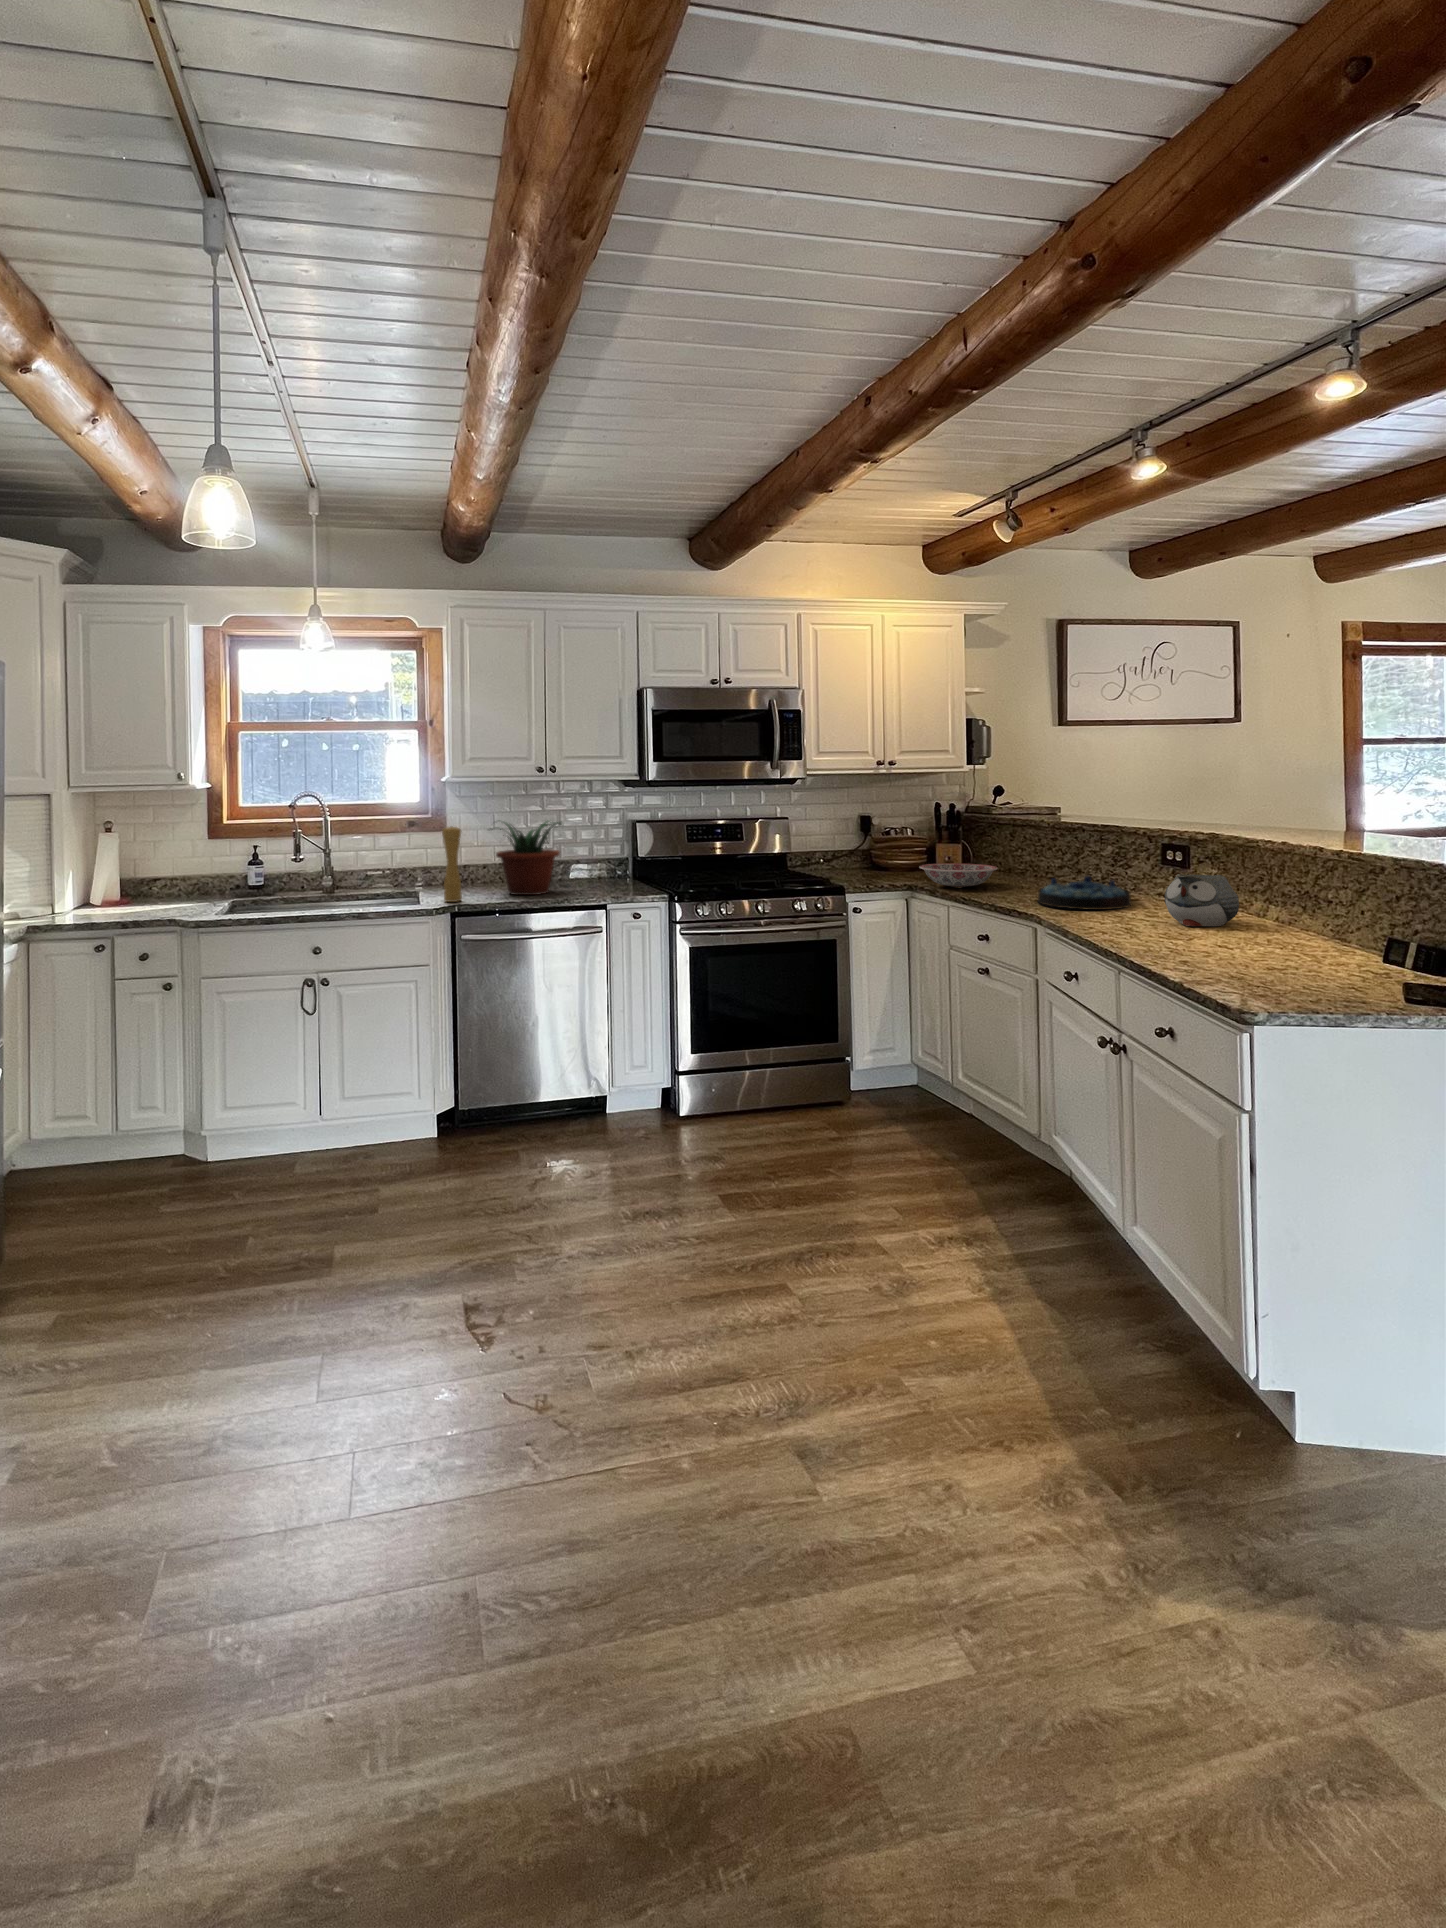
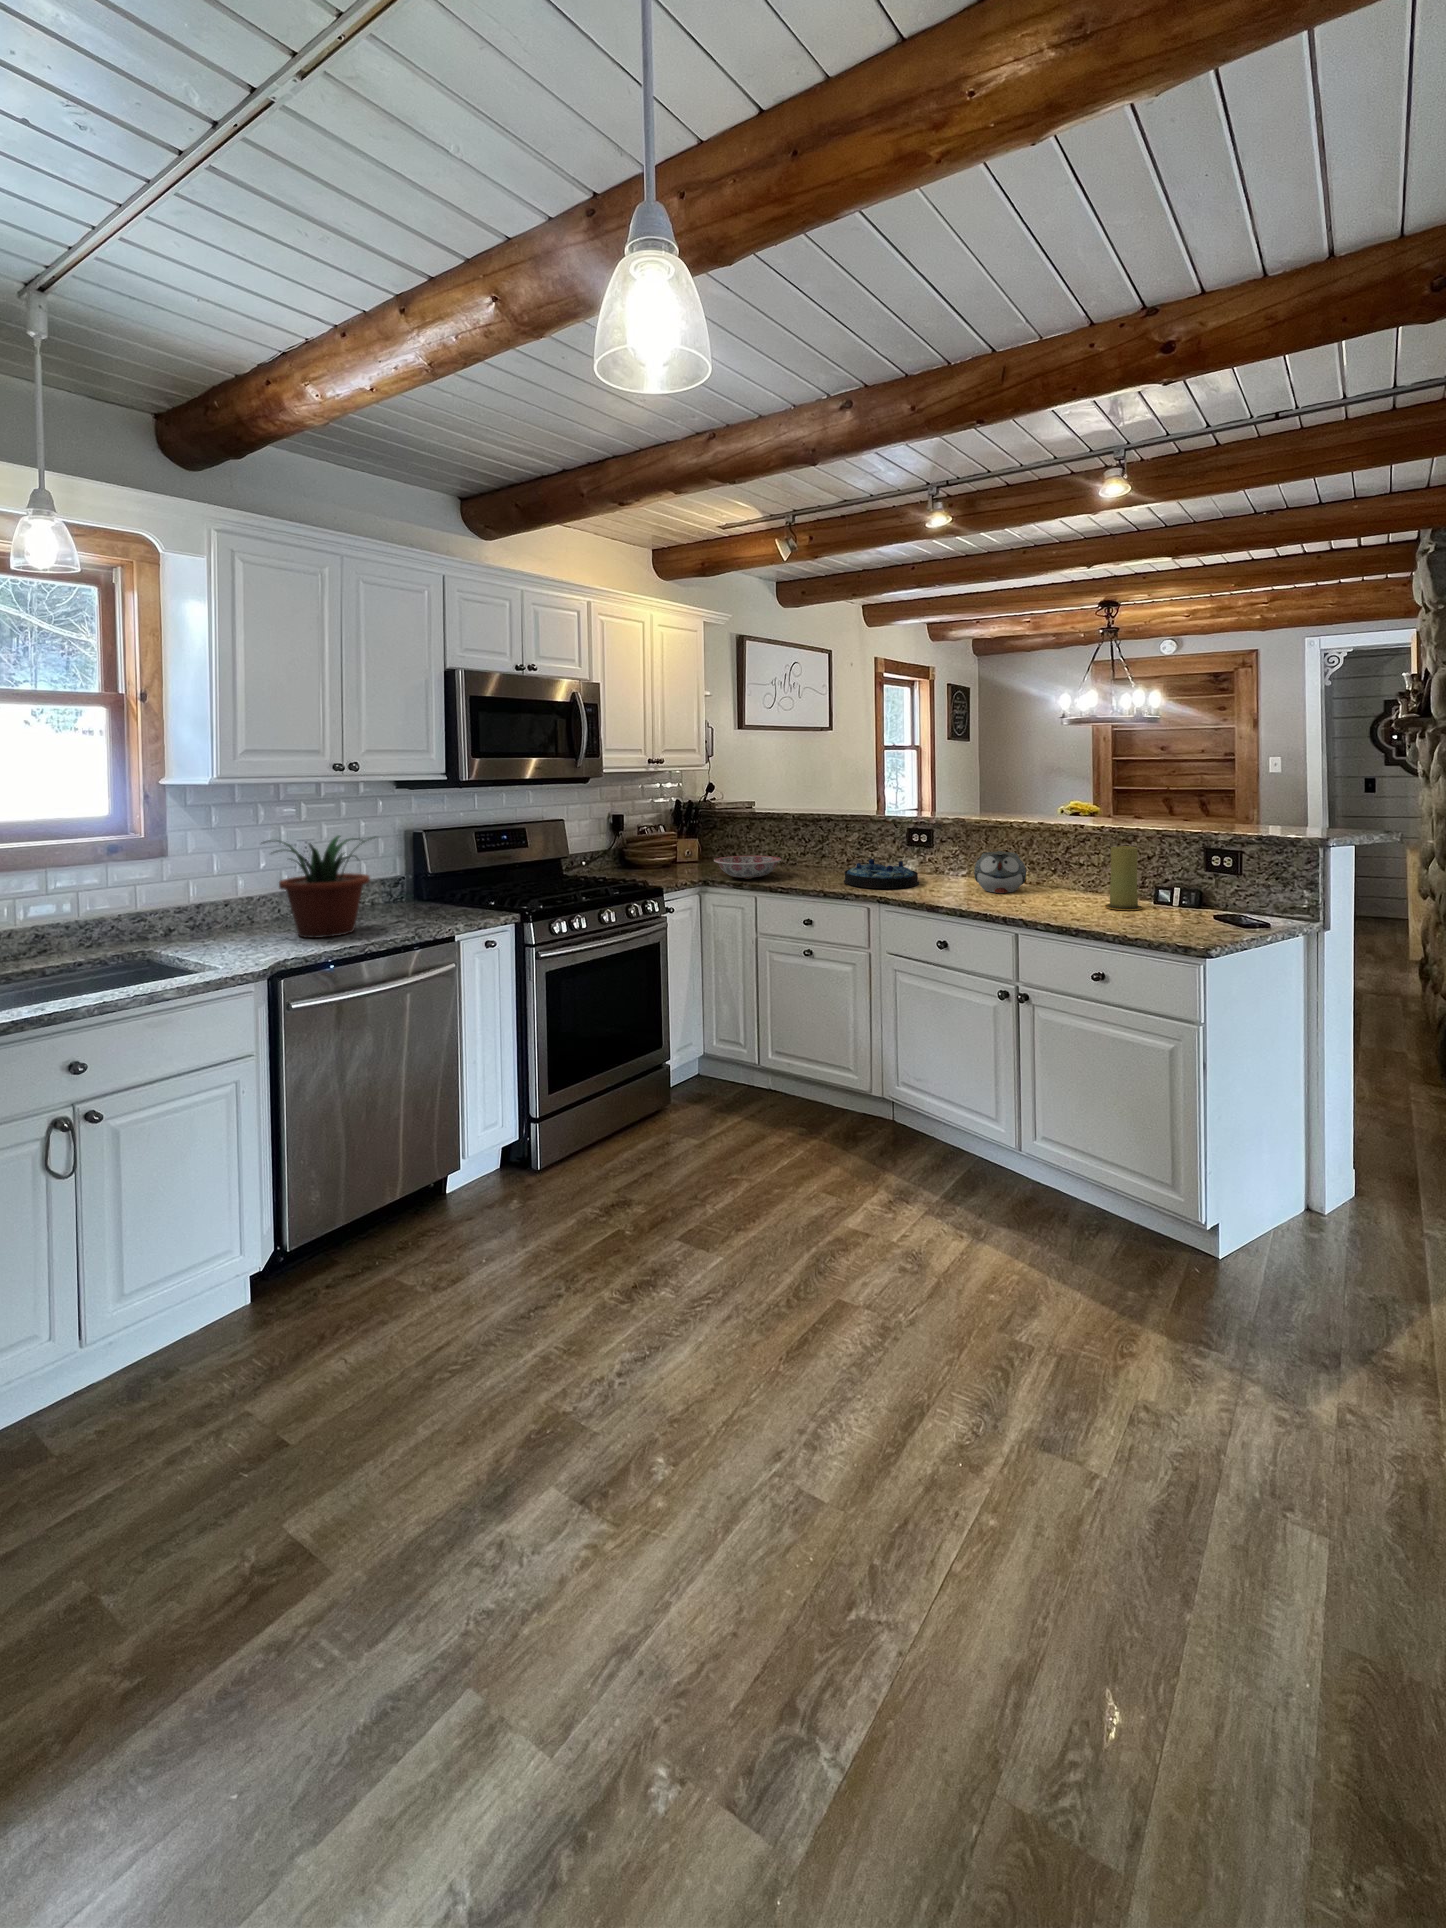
pepper mill: present [442,827,462,902] -> none [228,851,260,960]
candle: none [1279,874,1339,962] -> present [1105,846,1143,910]

